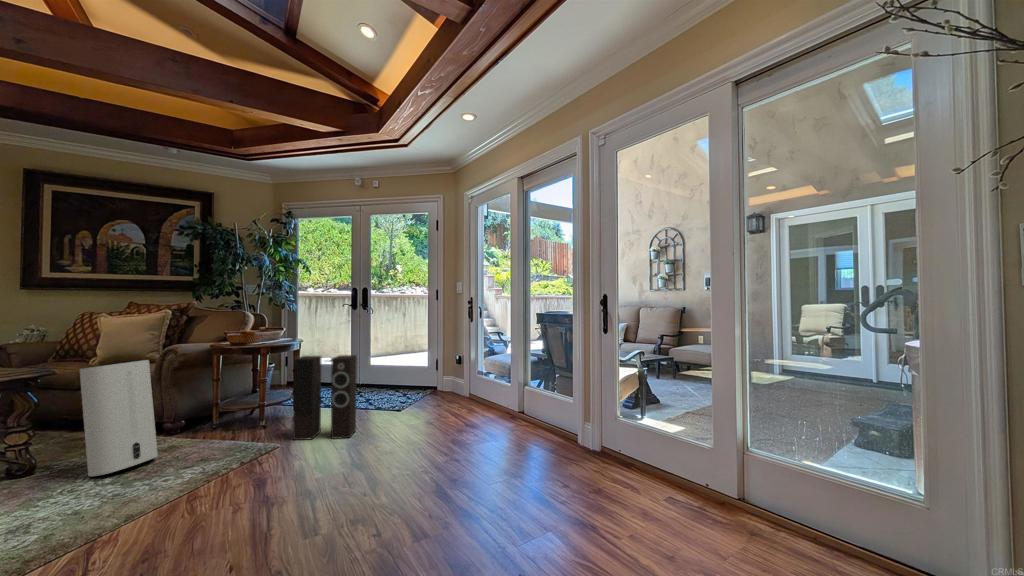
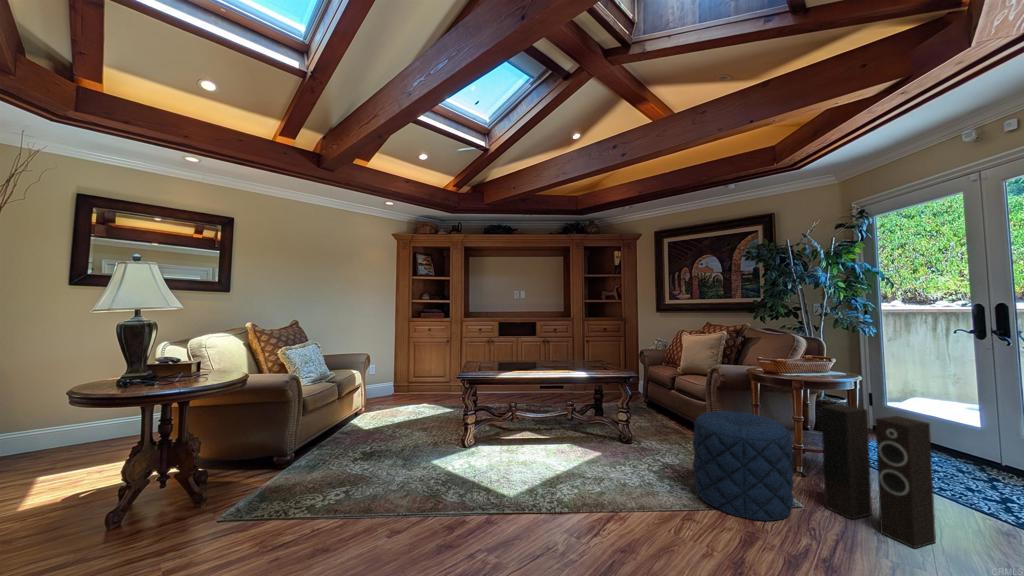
air purifier: present [80,360,158,476] -> none [643,376,693,463]
pouf: none [177,379,279,478] -> present [693,411,794,521]

